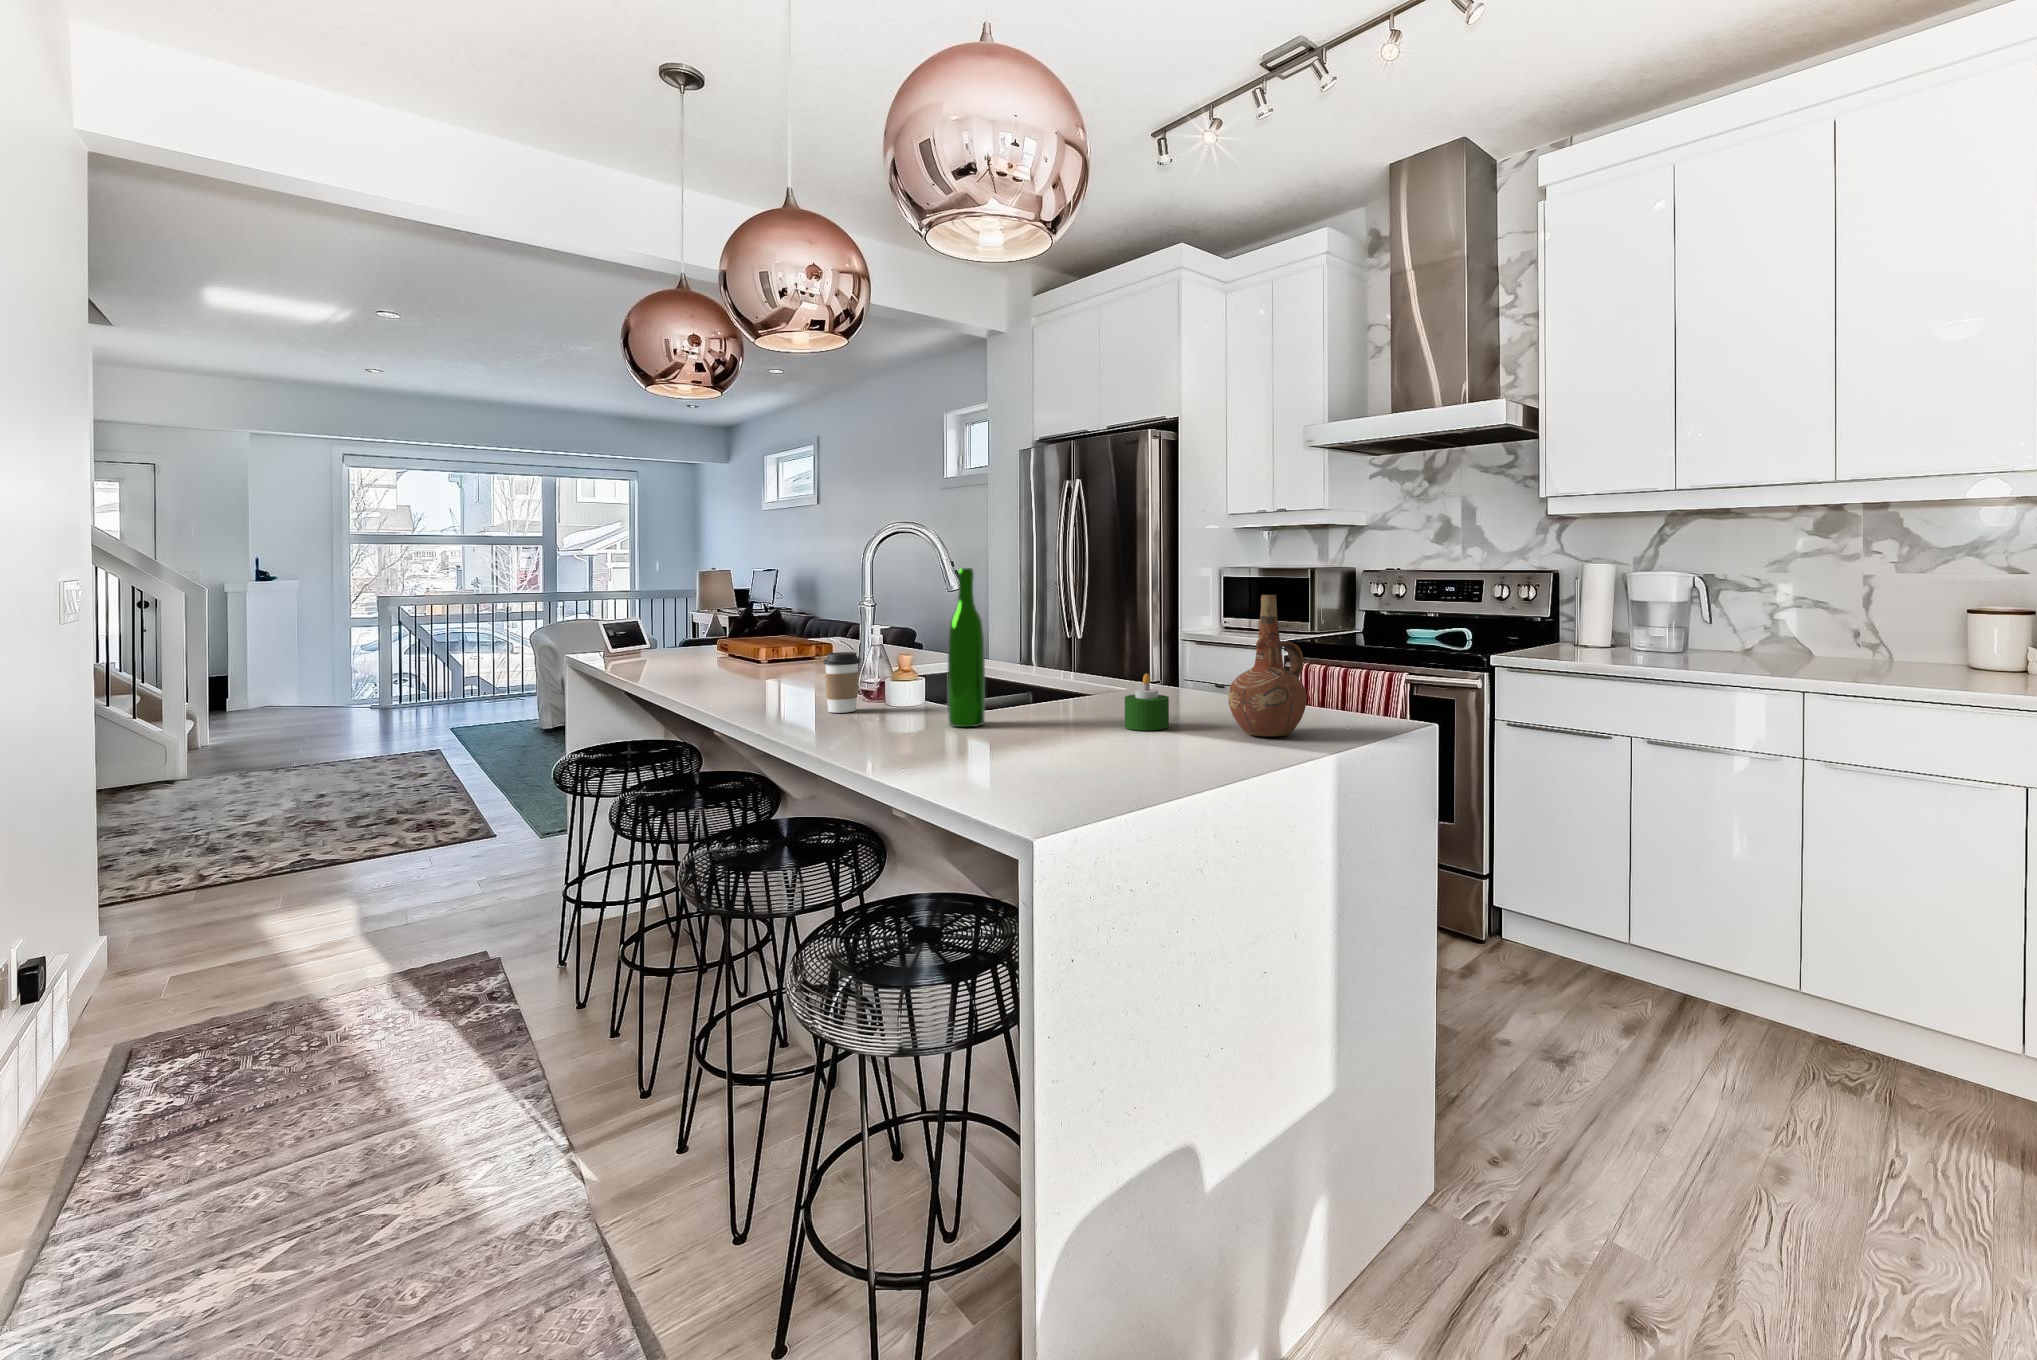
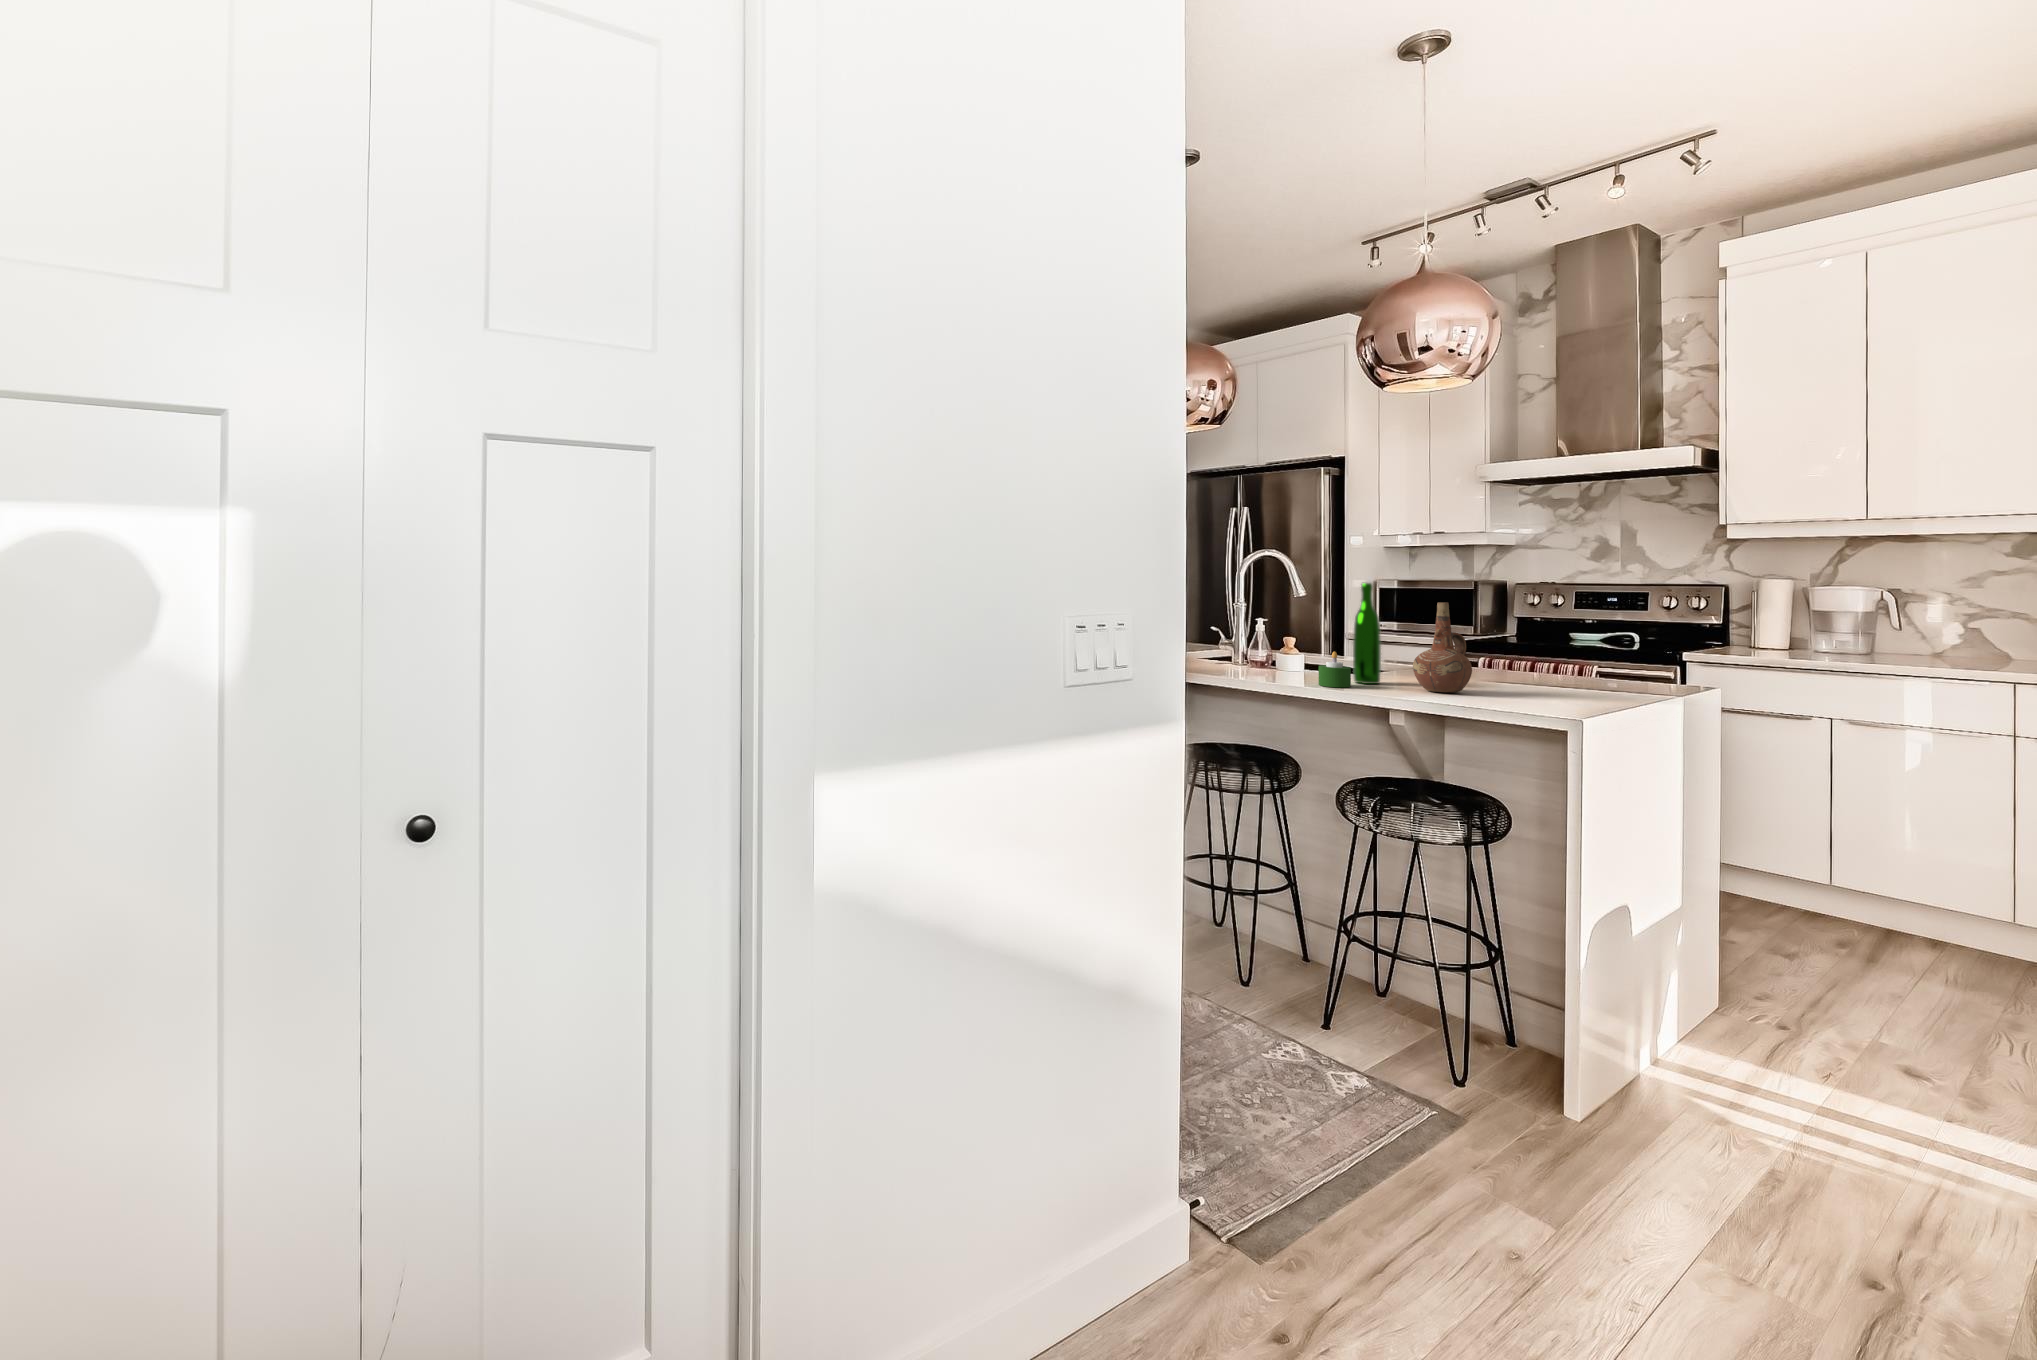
ceramic pitcher: present [1228,595,1307,736] -> present [1413,602,1472,692]
coffee cup: present [823,652,861,713] -> none [1238,635,1264,674]
candle: present [1125,673,1169,730] -> present [1319,652,1351,687]

